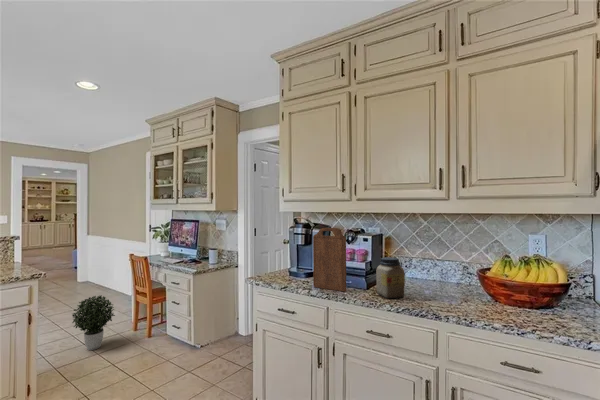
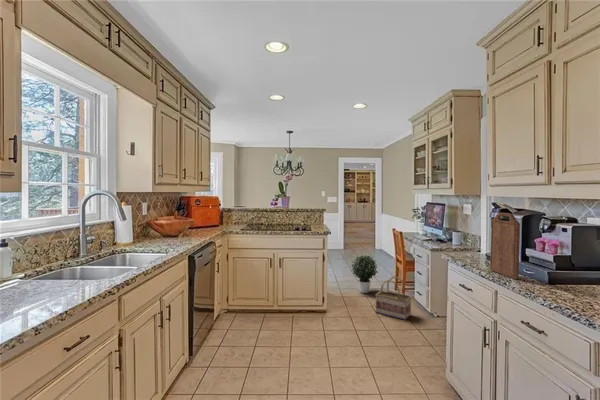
jar: present [376,257,405,299] -> none [549,250,584,297]
basket: none [127,315,174,372] -> present [375,277,411,320]

